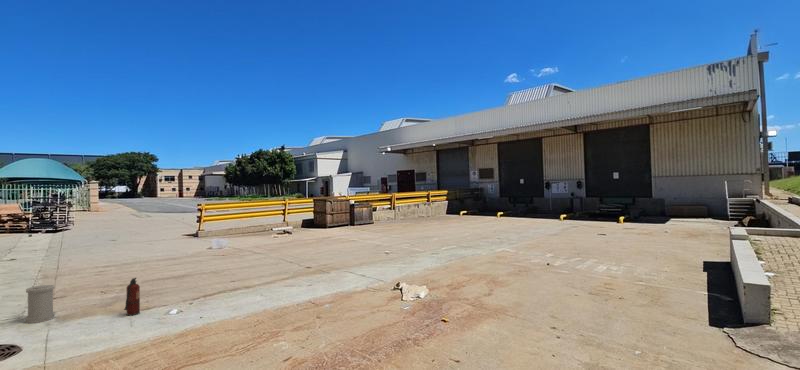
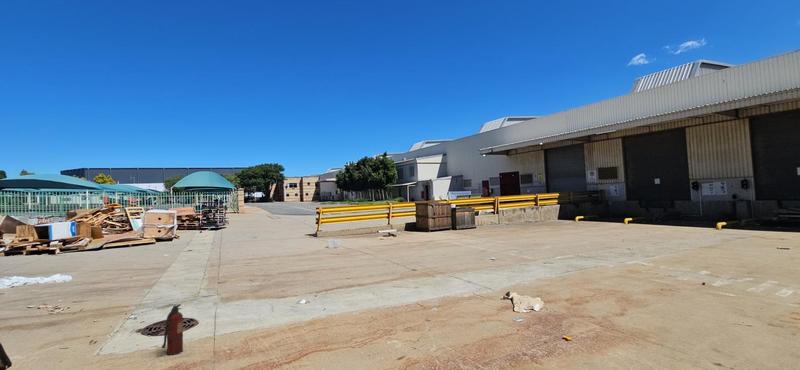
trash can: present [26,285,55,323] -> none [62,306,97,355]

